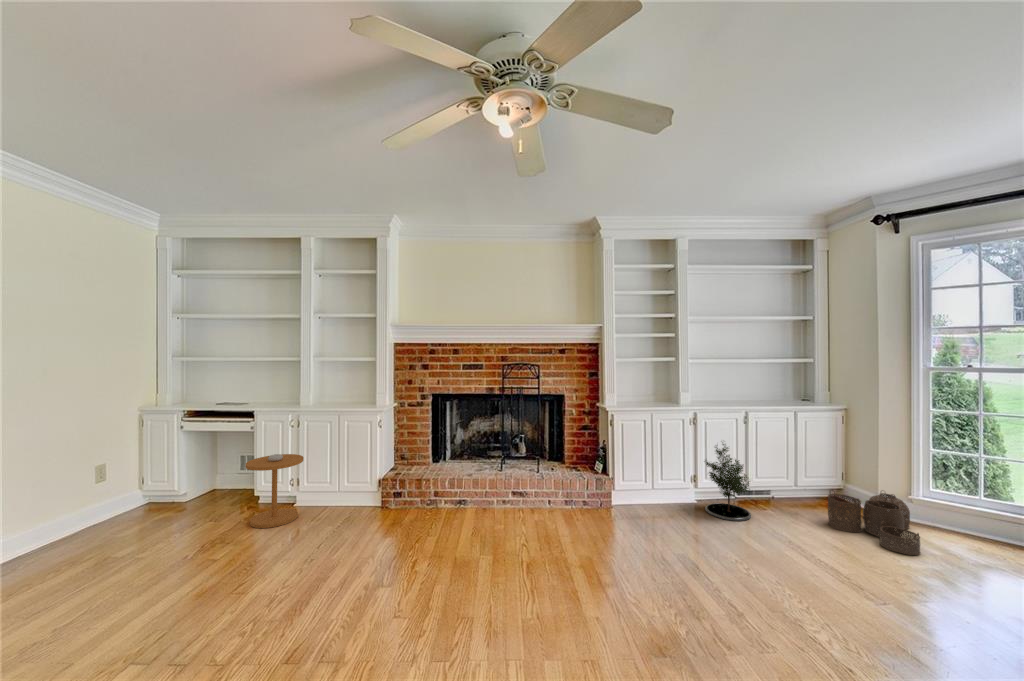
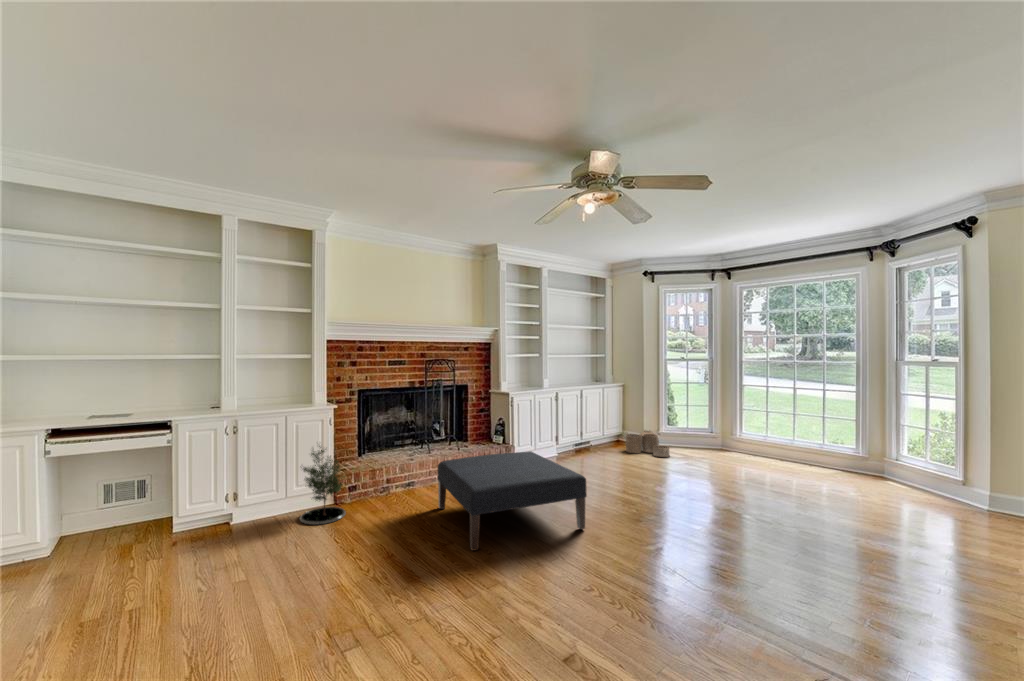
potted tree: present [705,444,751,521] -> present [300,446,346,525]
side table: present [246,454,304,528] -> none [198,464,266,548]
ottoman: none [373,487,572,650] -> present [438,452,587,551]

